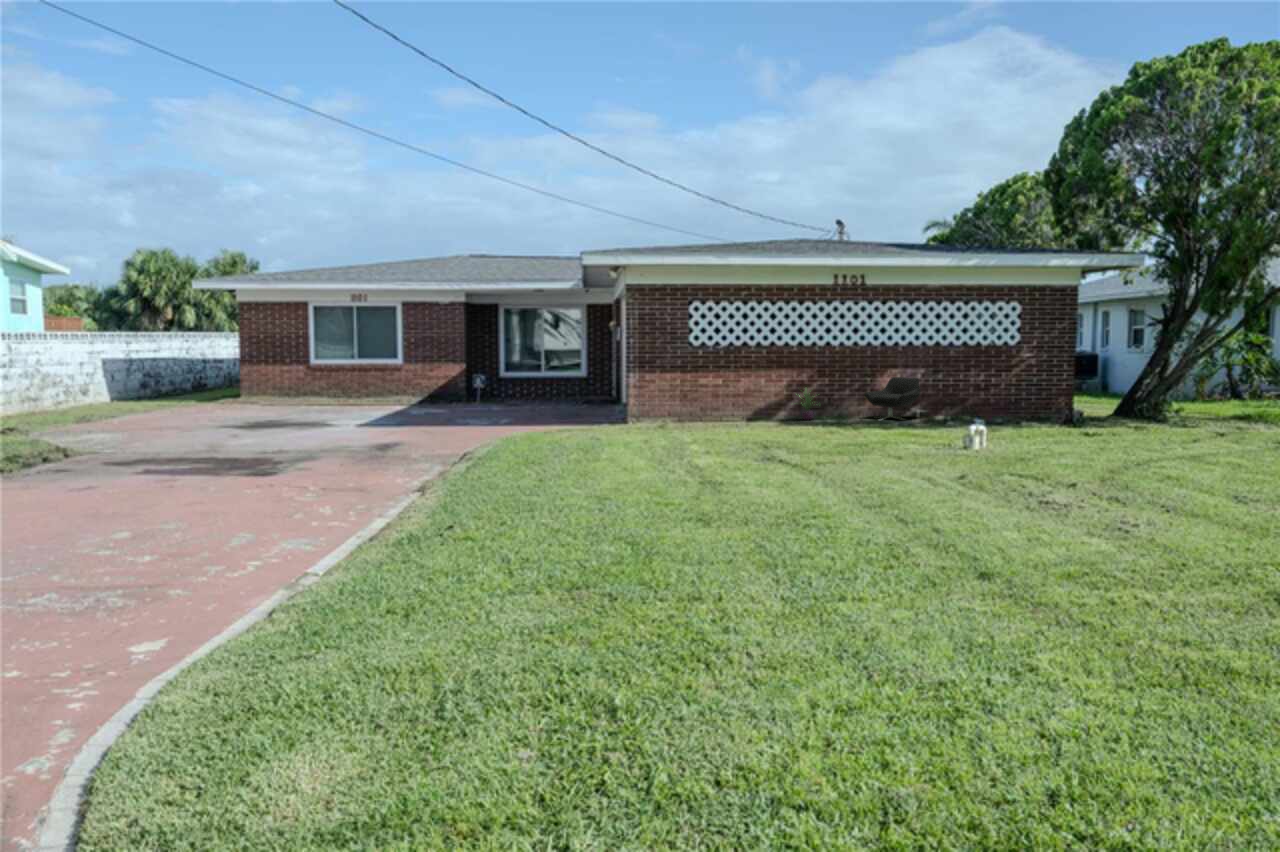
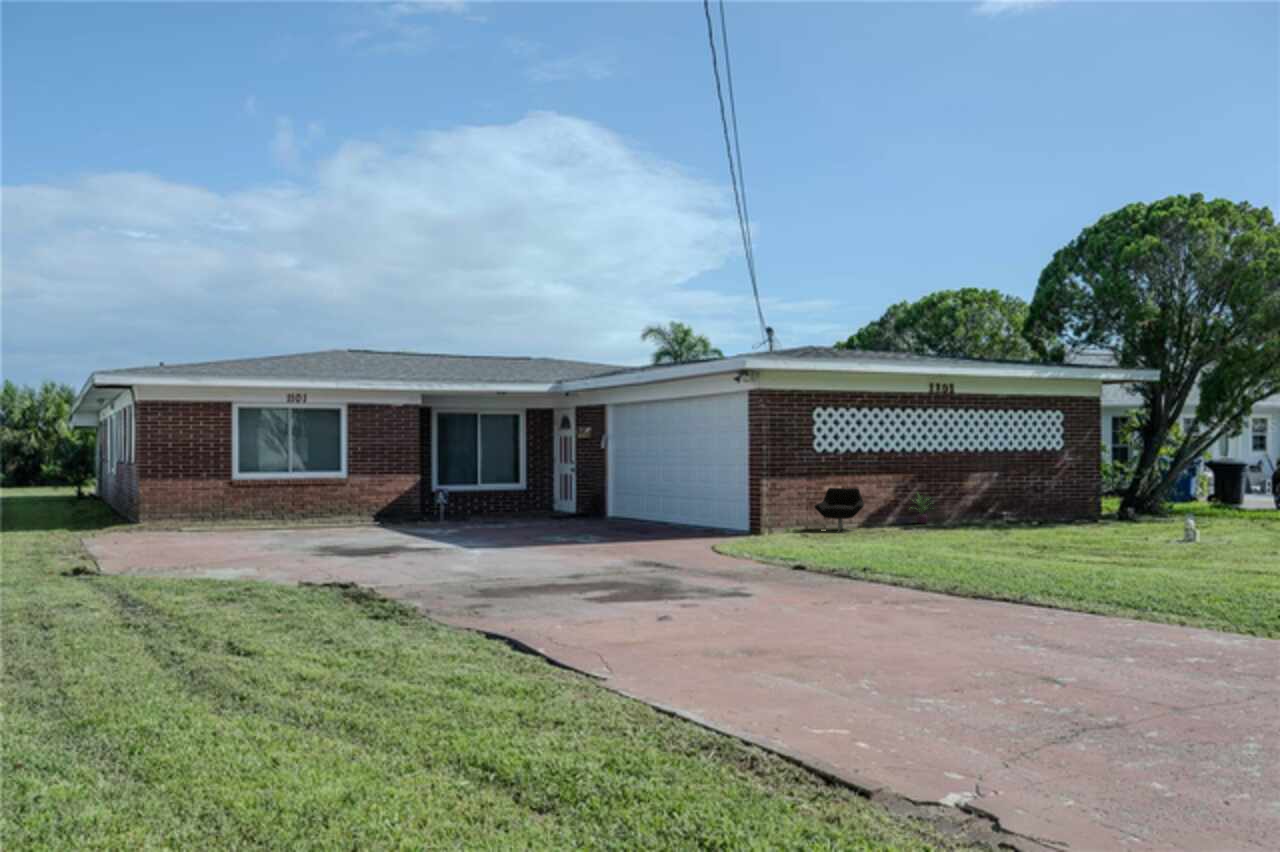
lounge chair: present [864,377,920,418] -> present [815,488,864,532]

